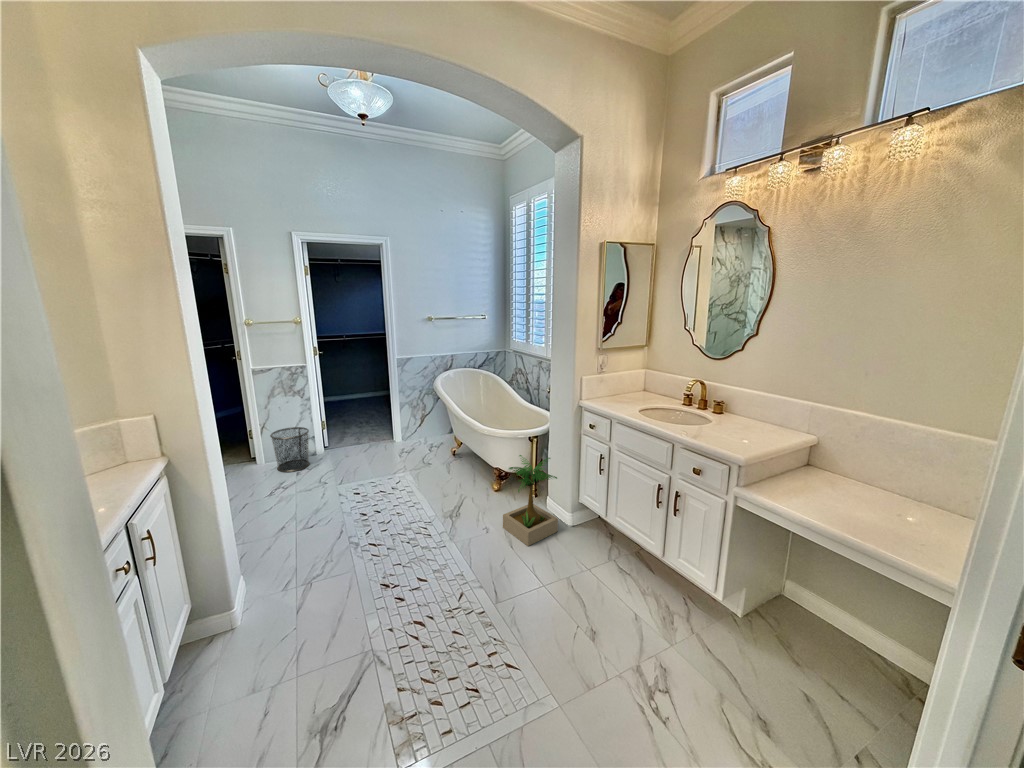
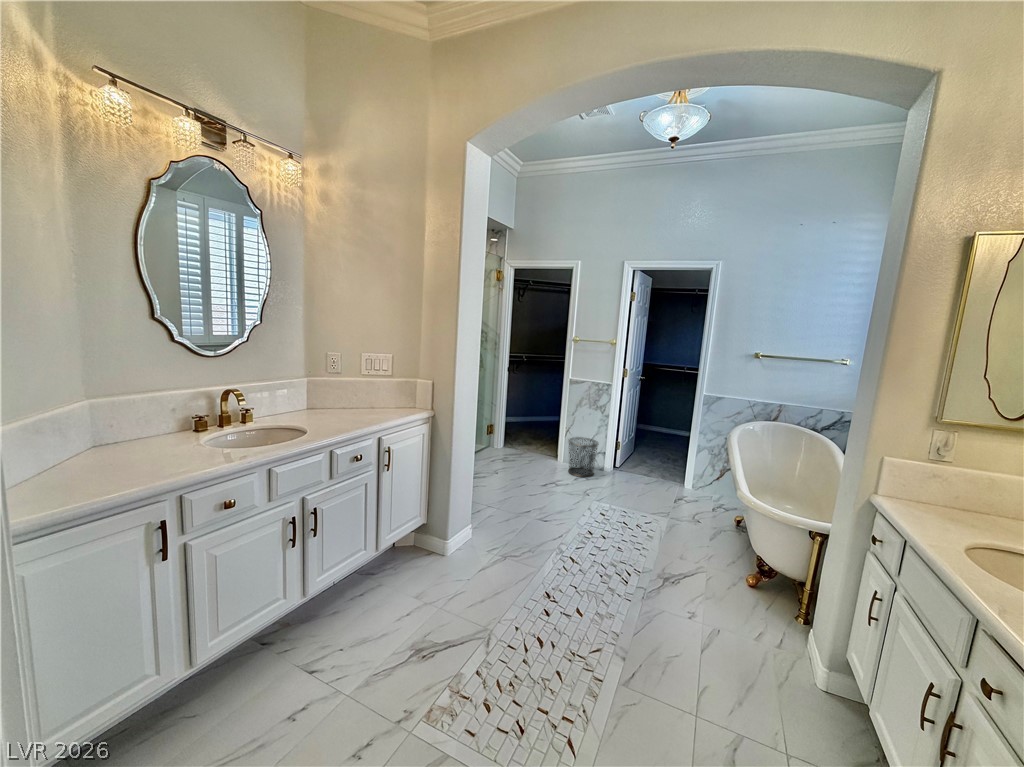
potted plant: present [503,455,558,546] -> none [715,537,824,686]

